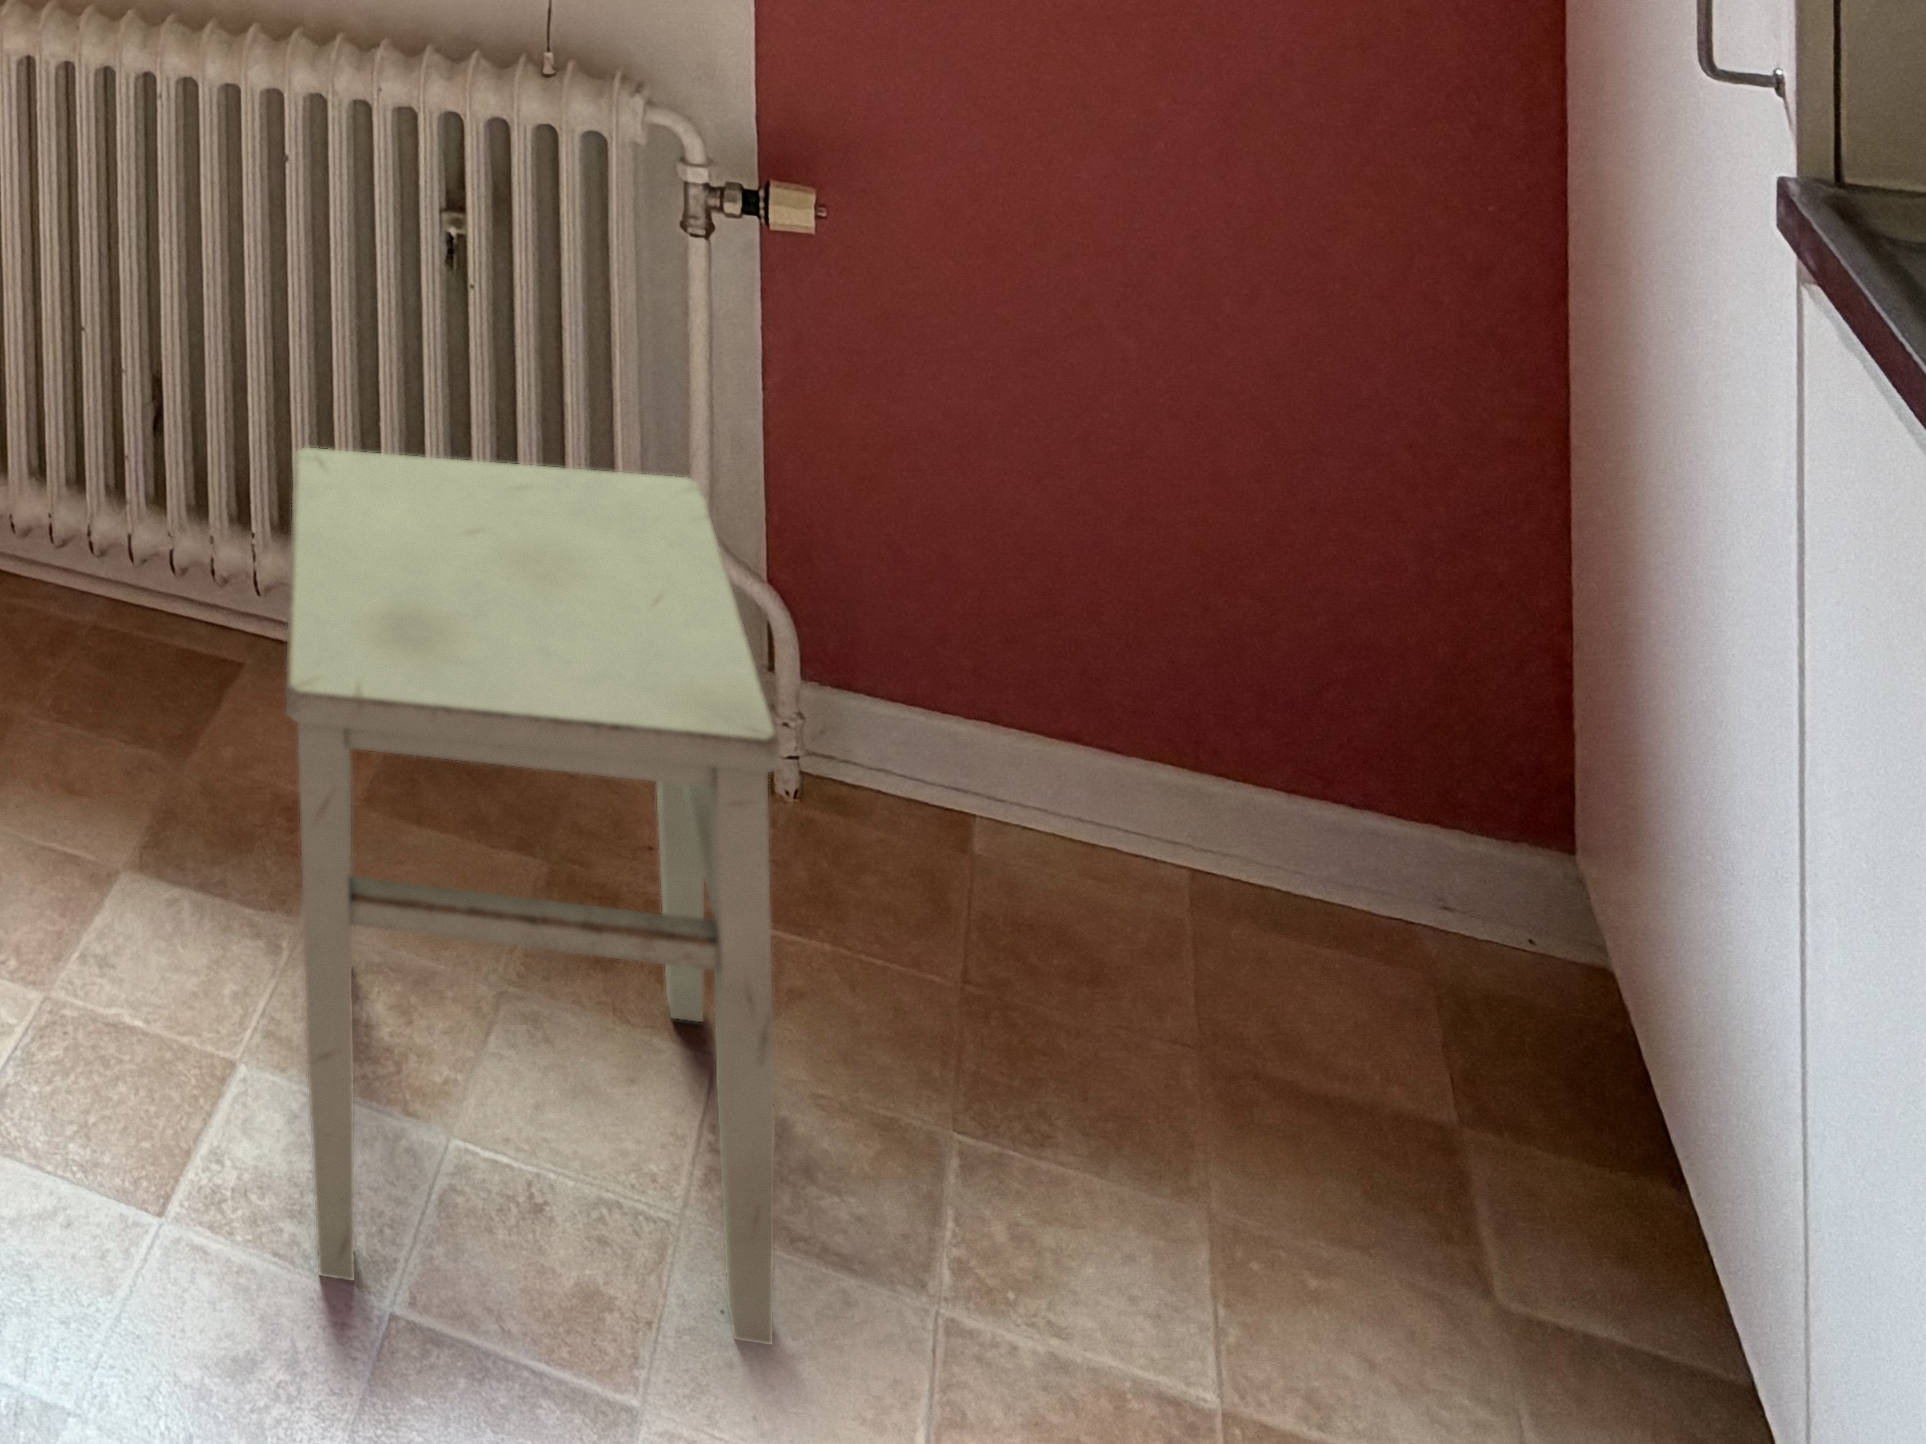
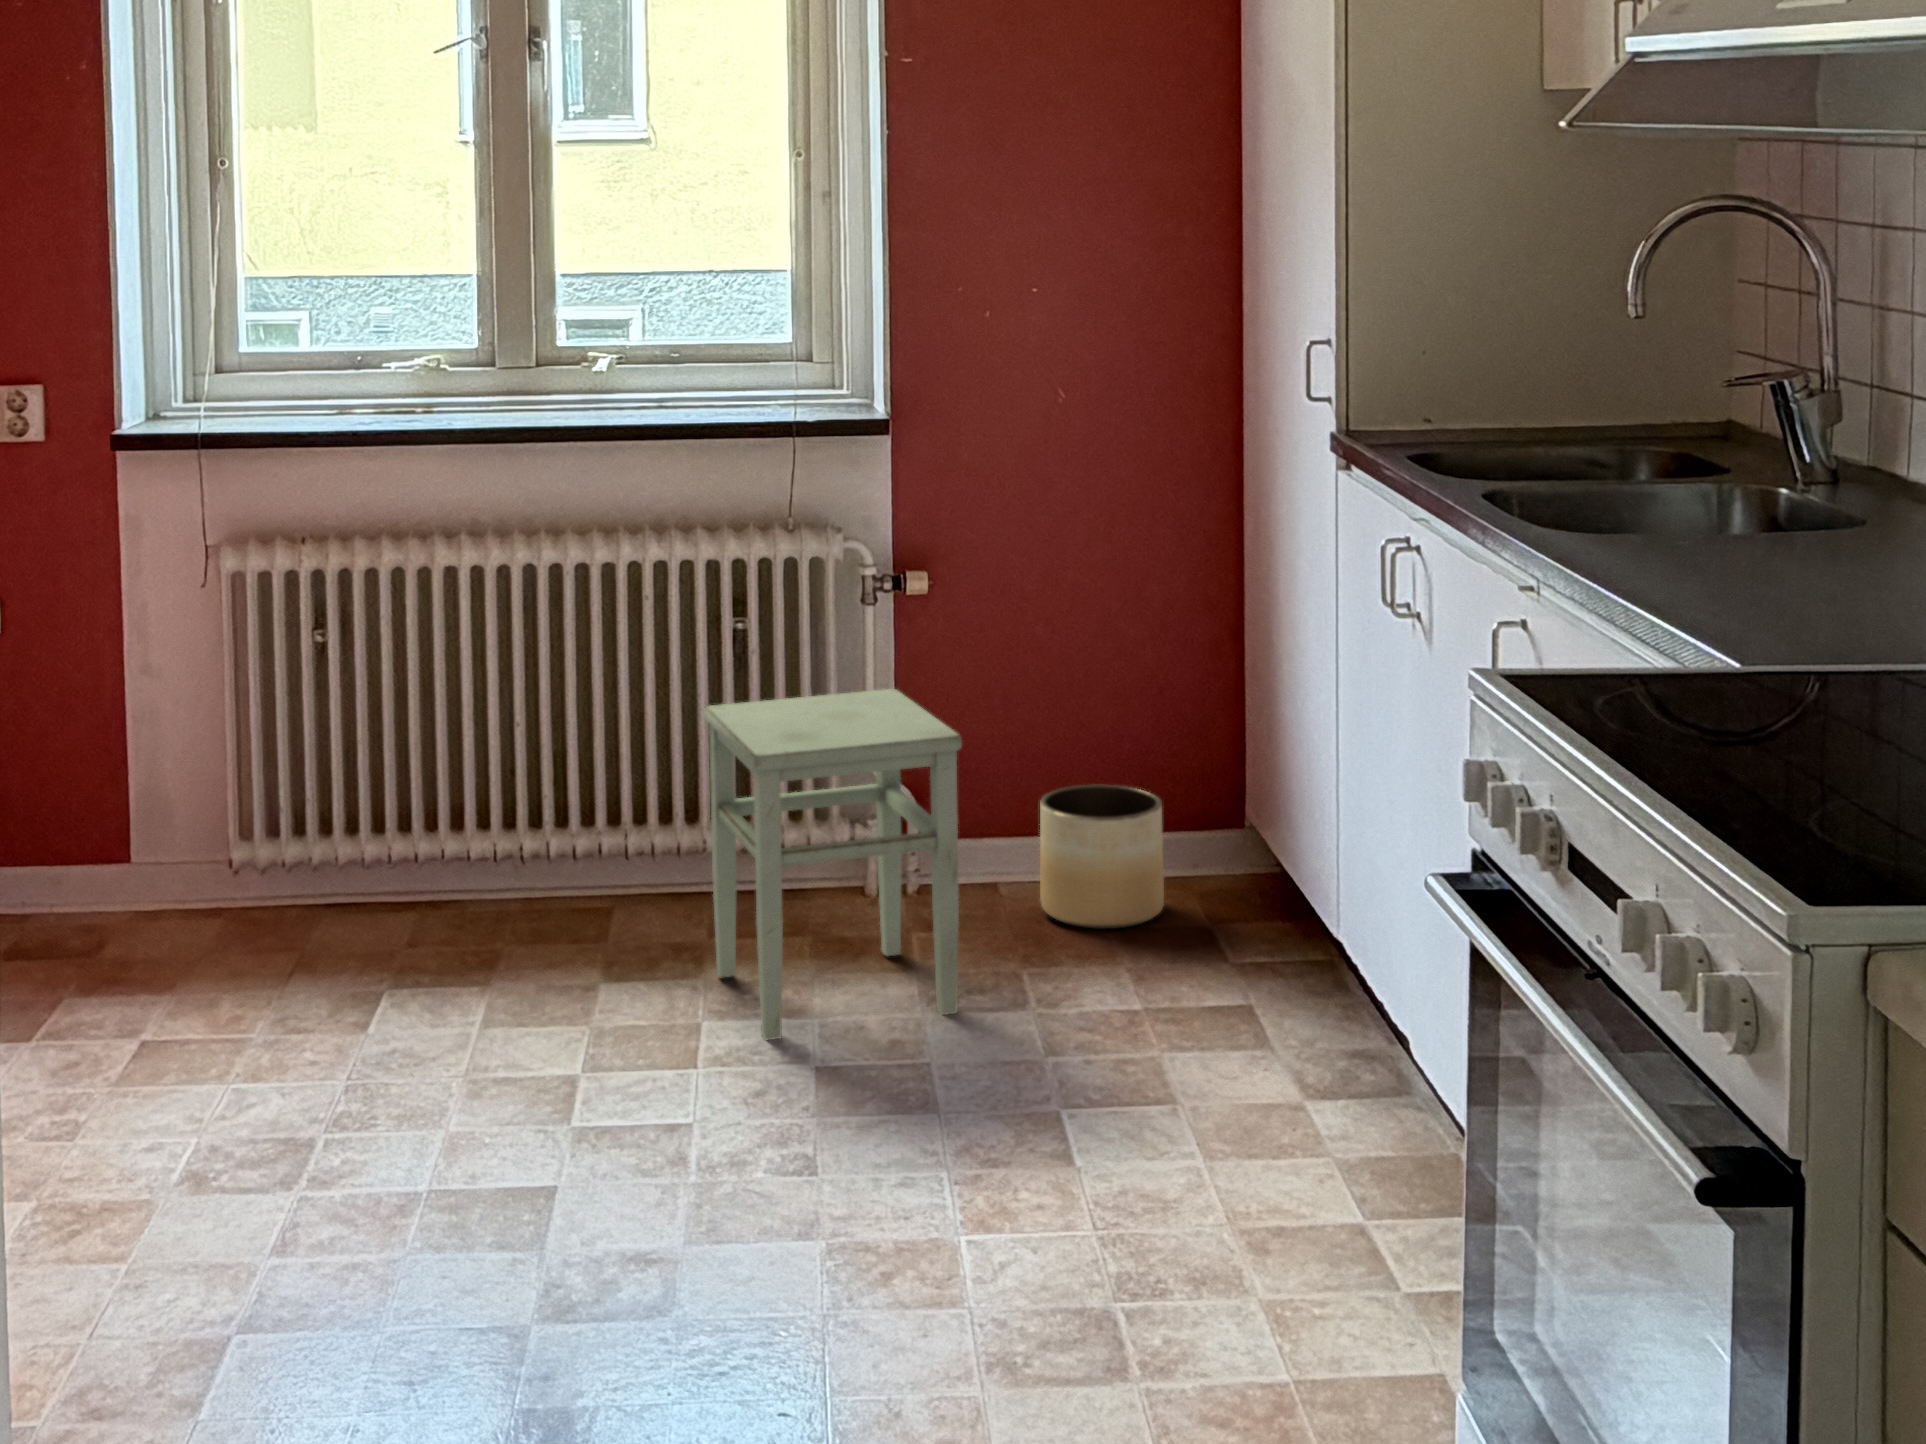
planter: none [1050,694,1359,1104] -> present [1040,785,1164,929]

